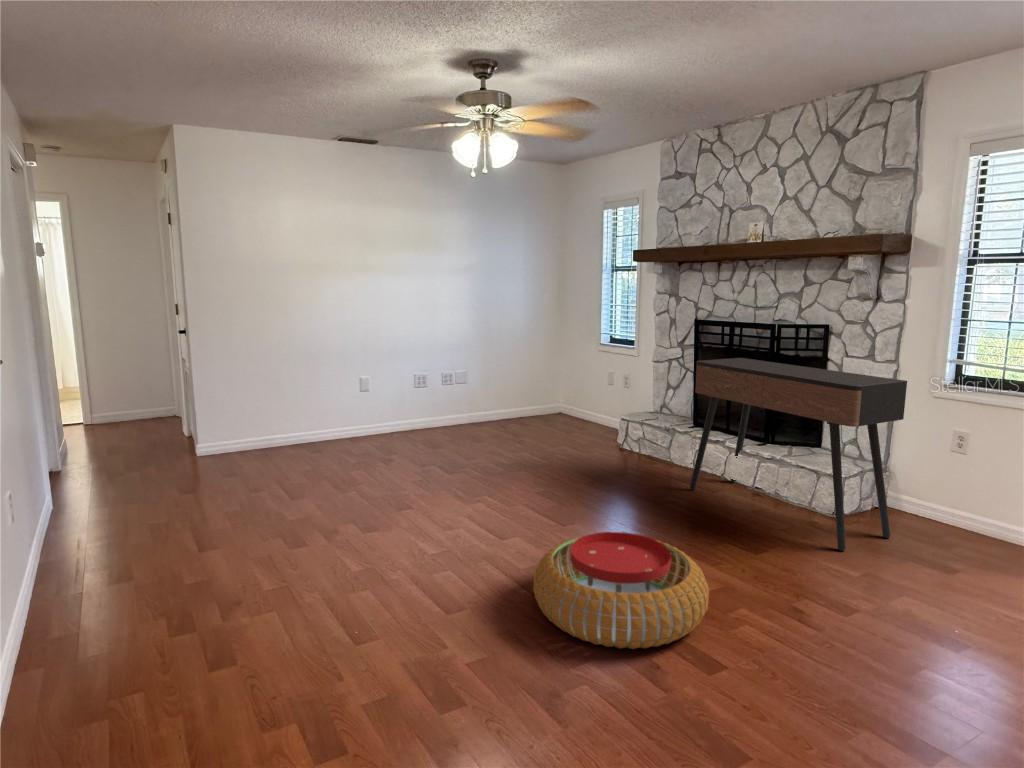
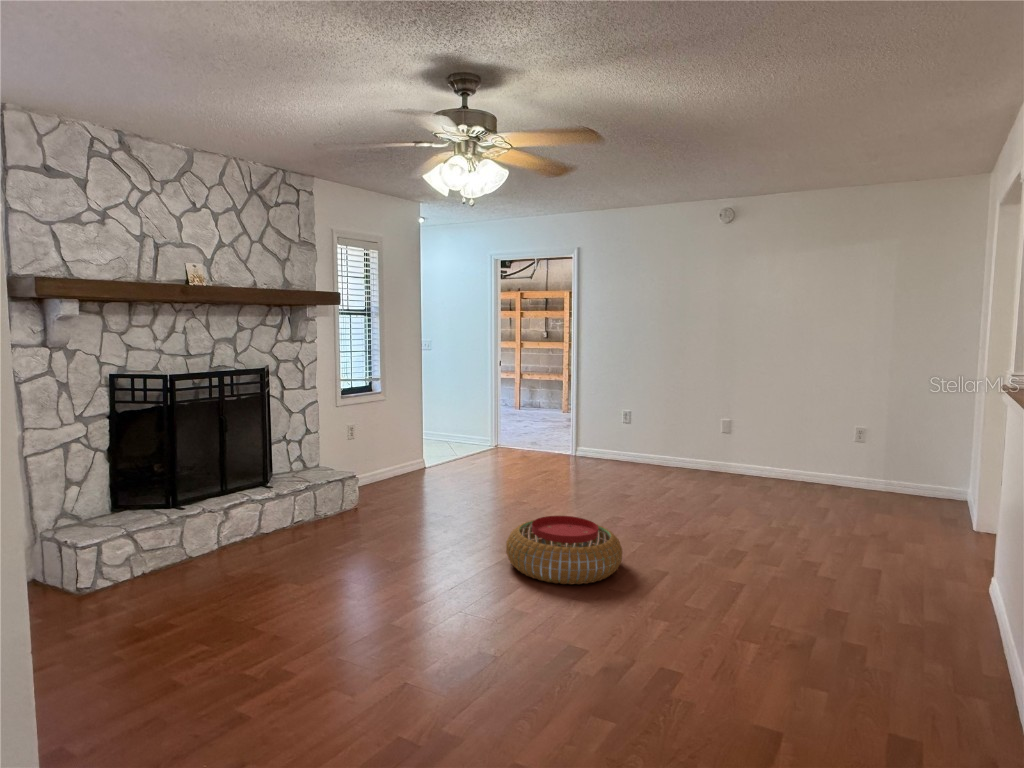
console table: present [690,358,907,551] -> none [254,396,423,549]

